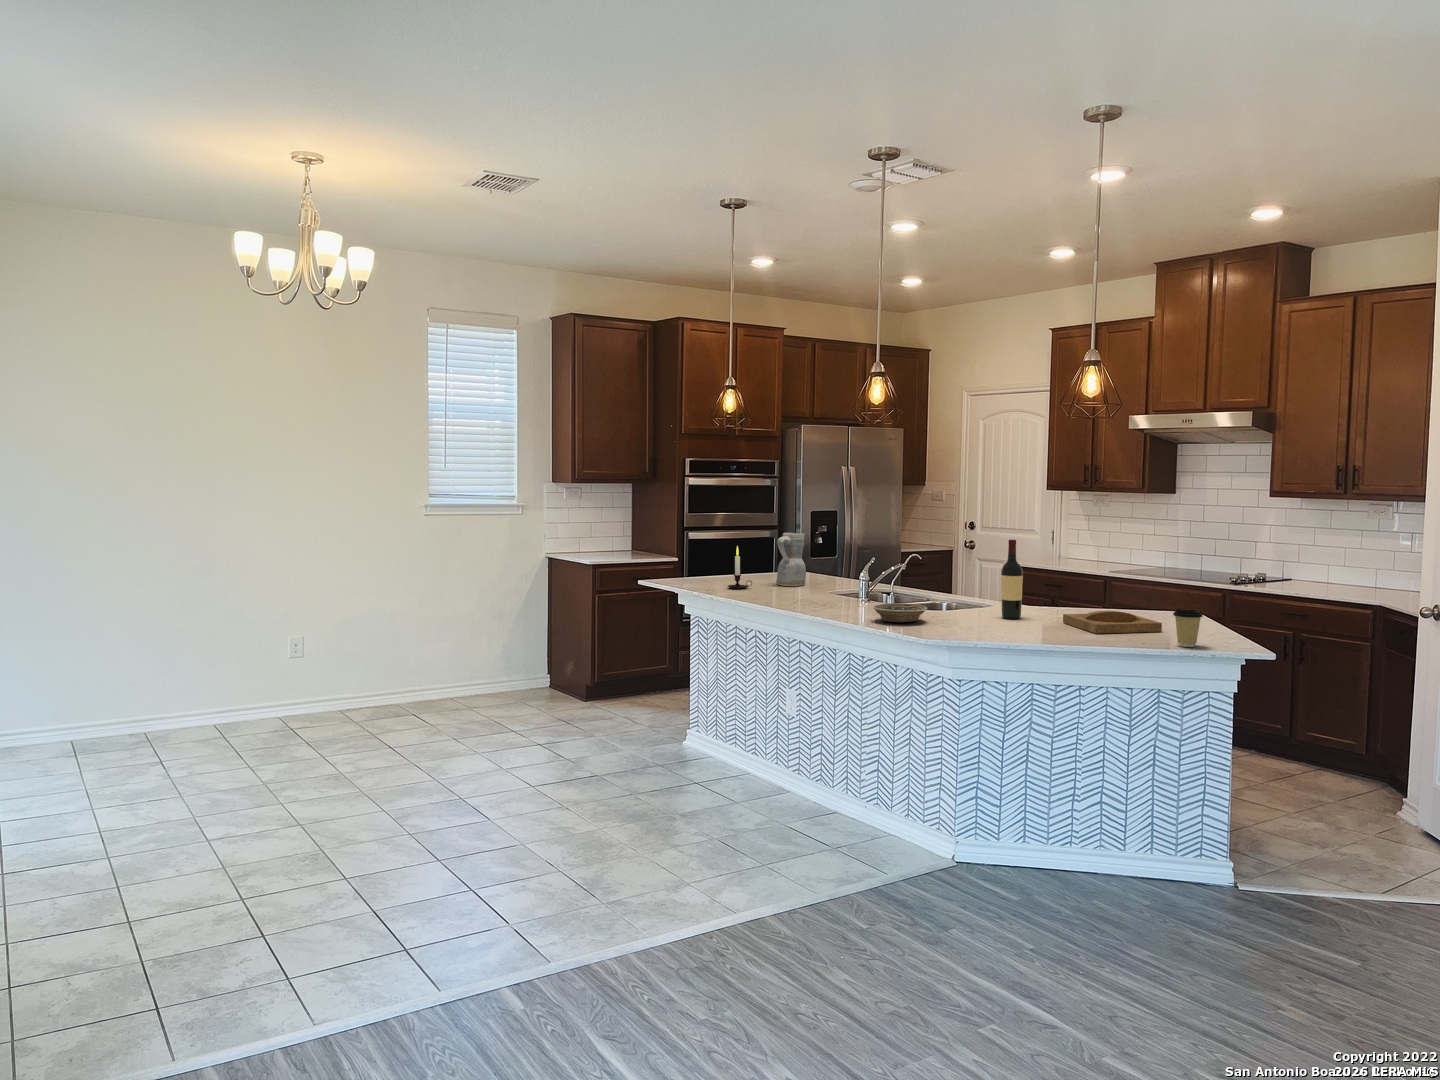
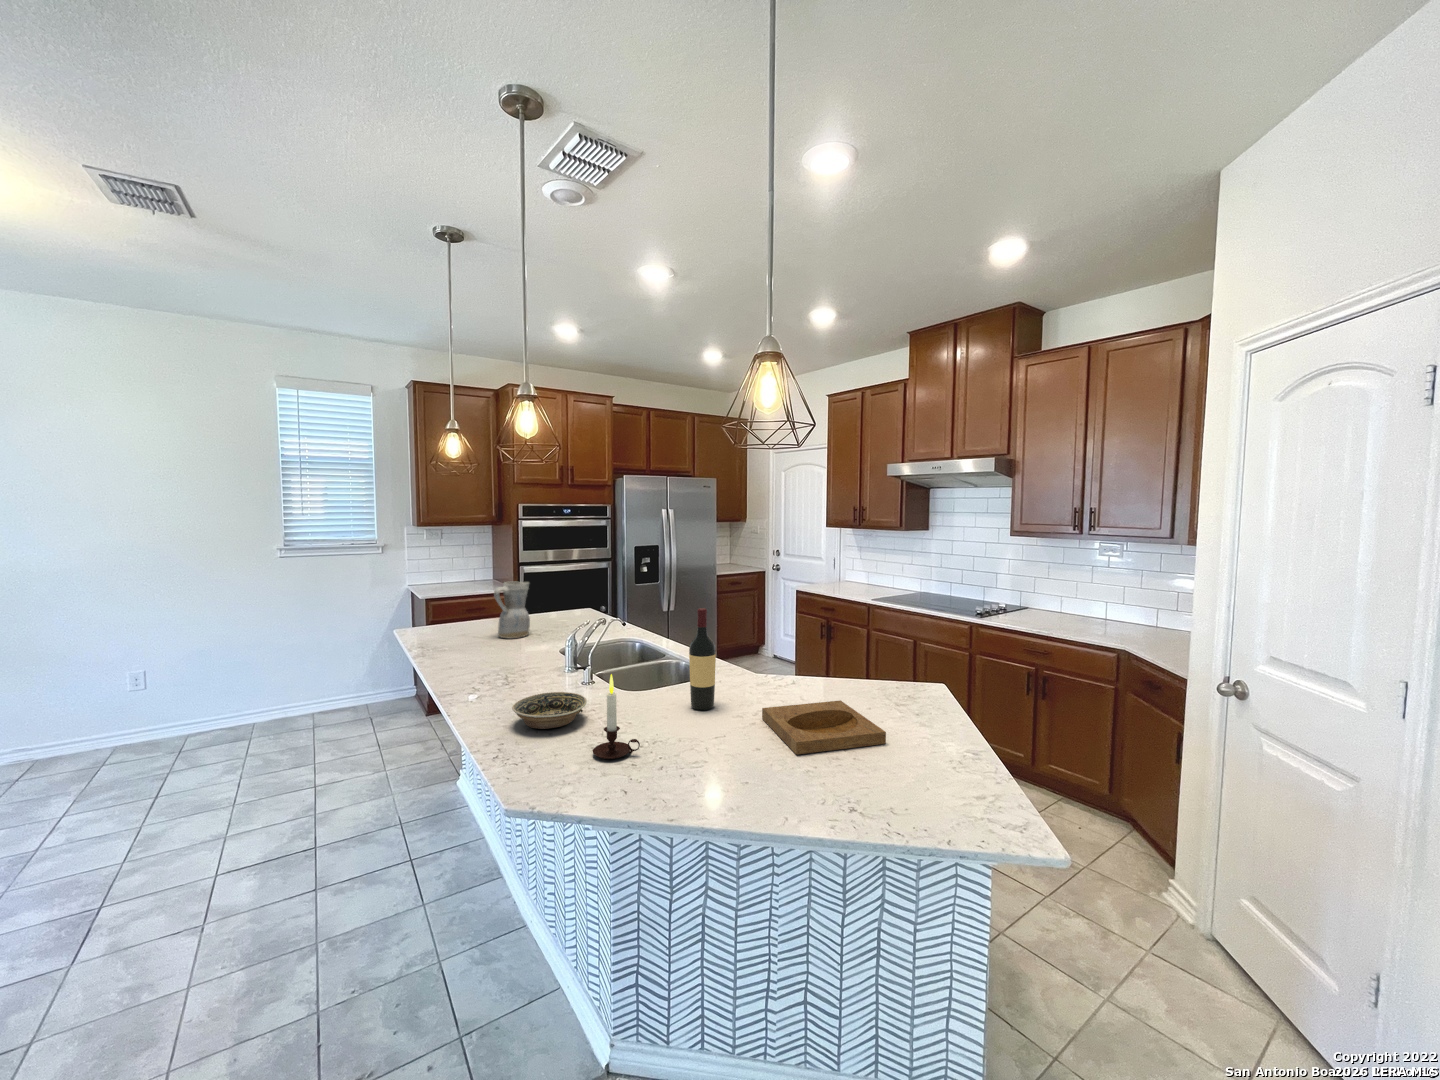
candle: present [728,546,752,589] -> present [593,674,640,759]
coffee cup: present [1173,608,1203,647] -> none [905,737,950,804]

